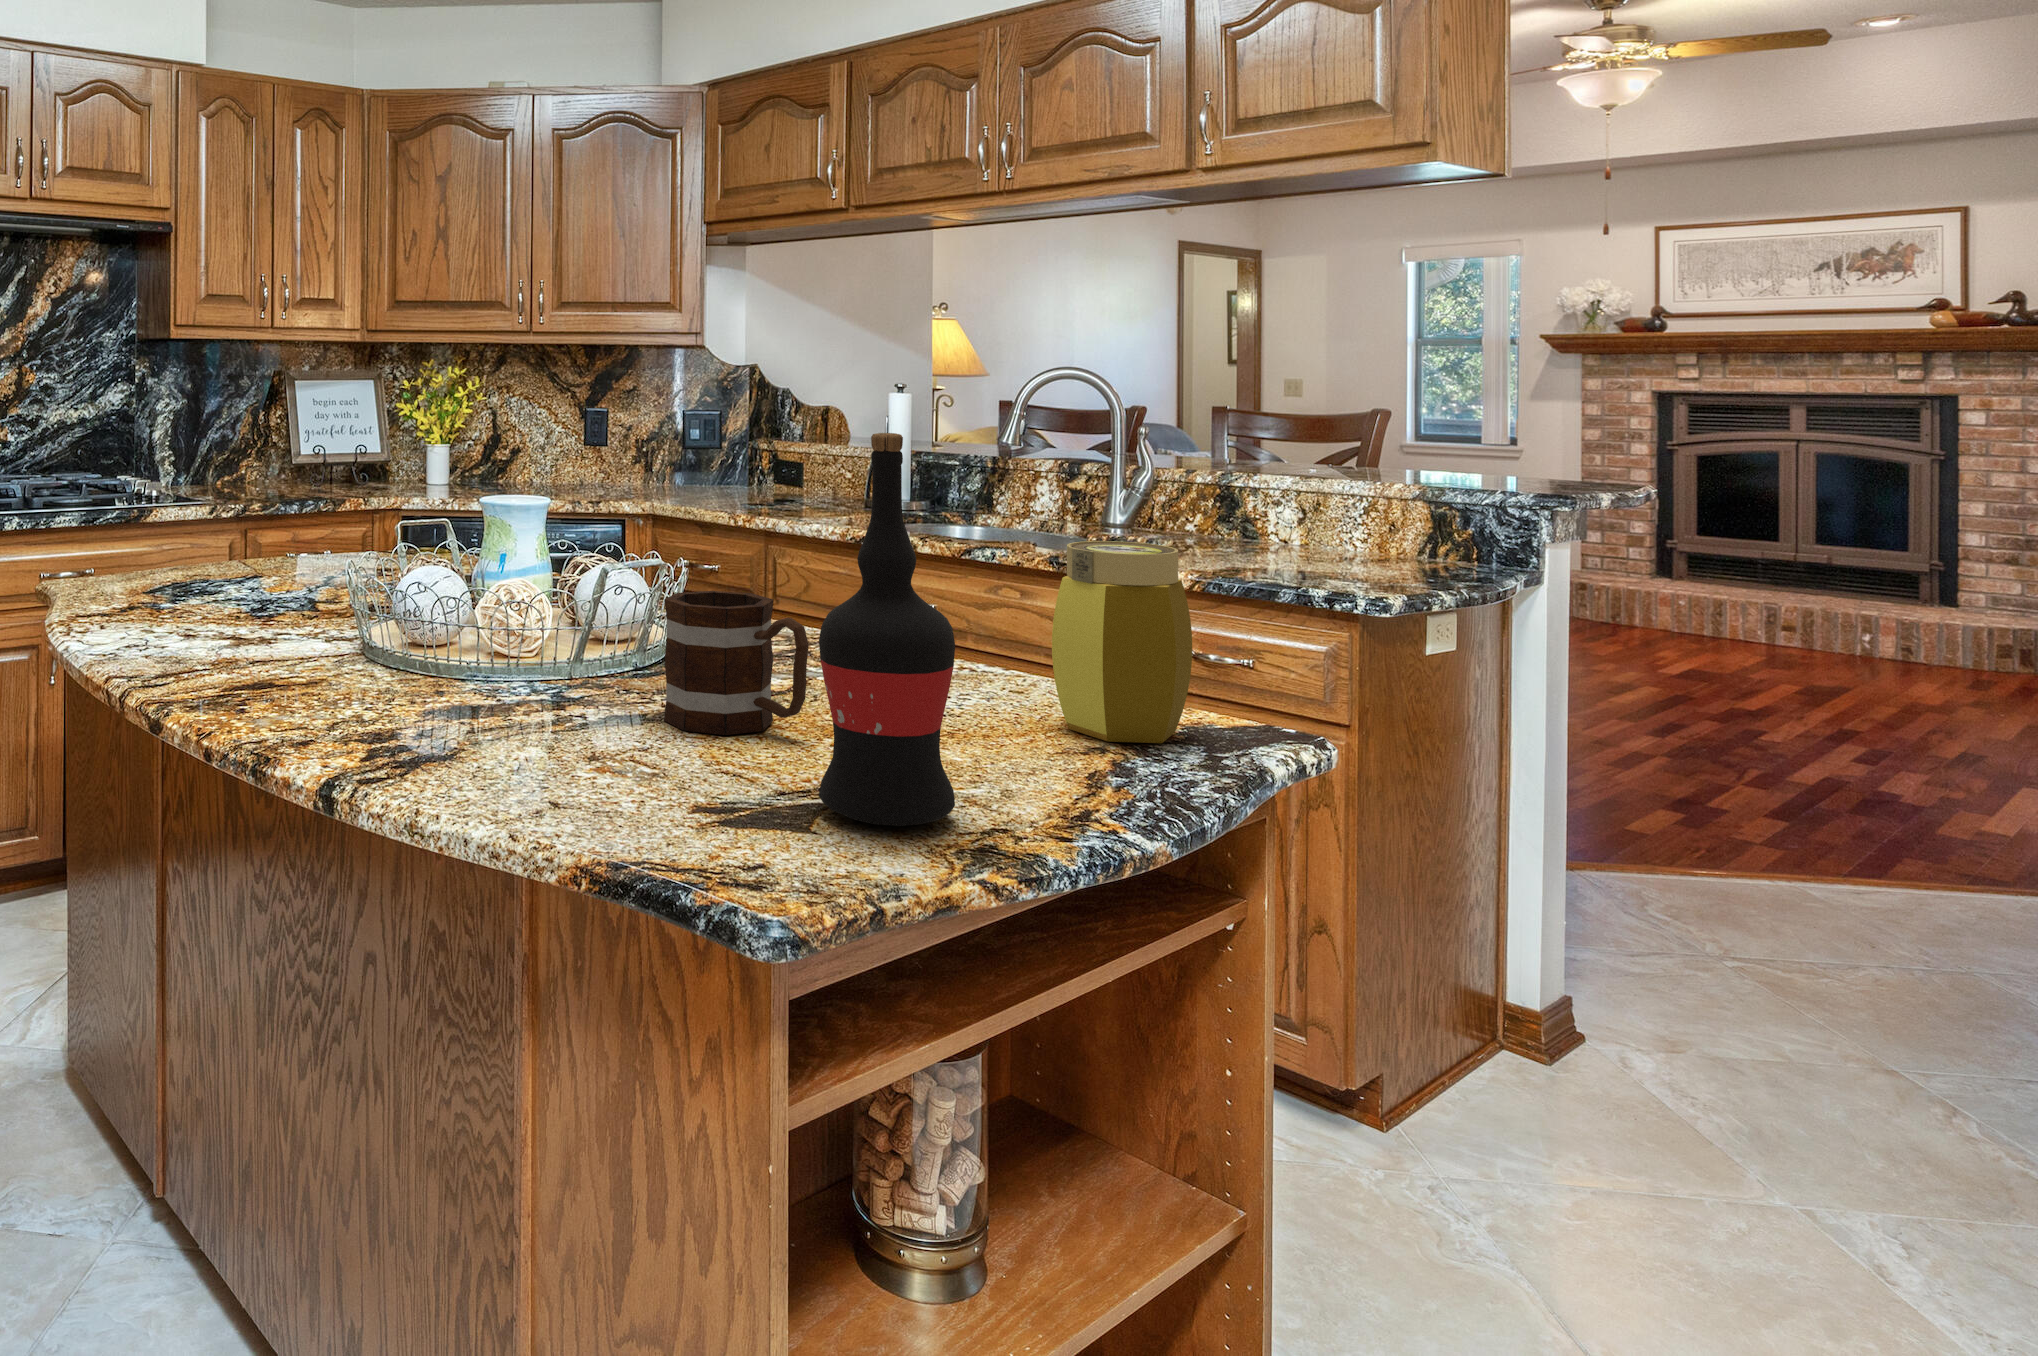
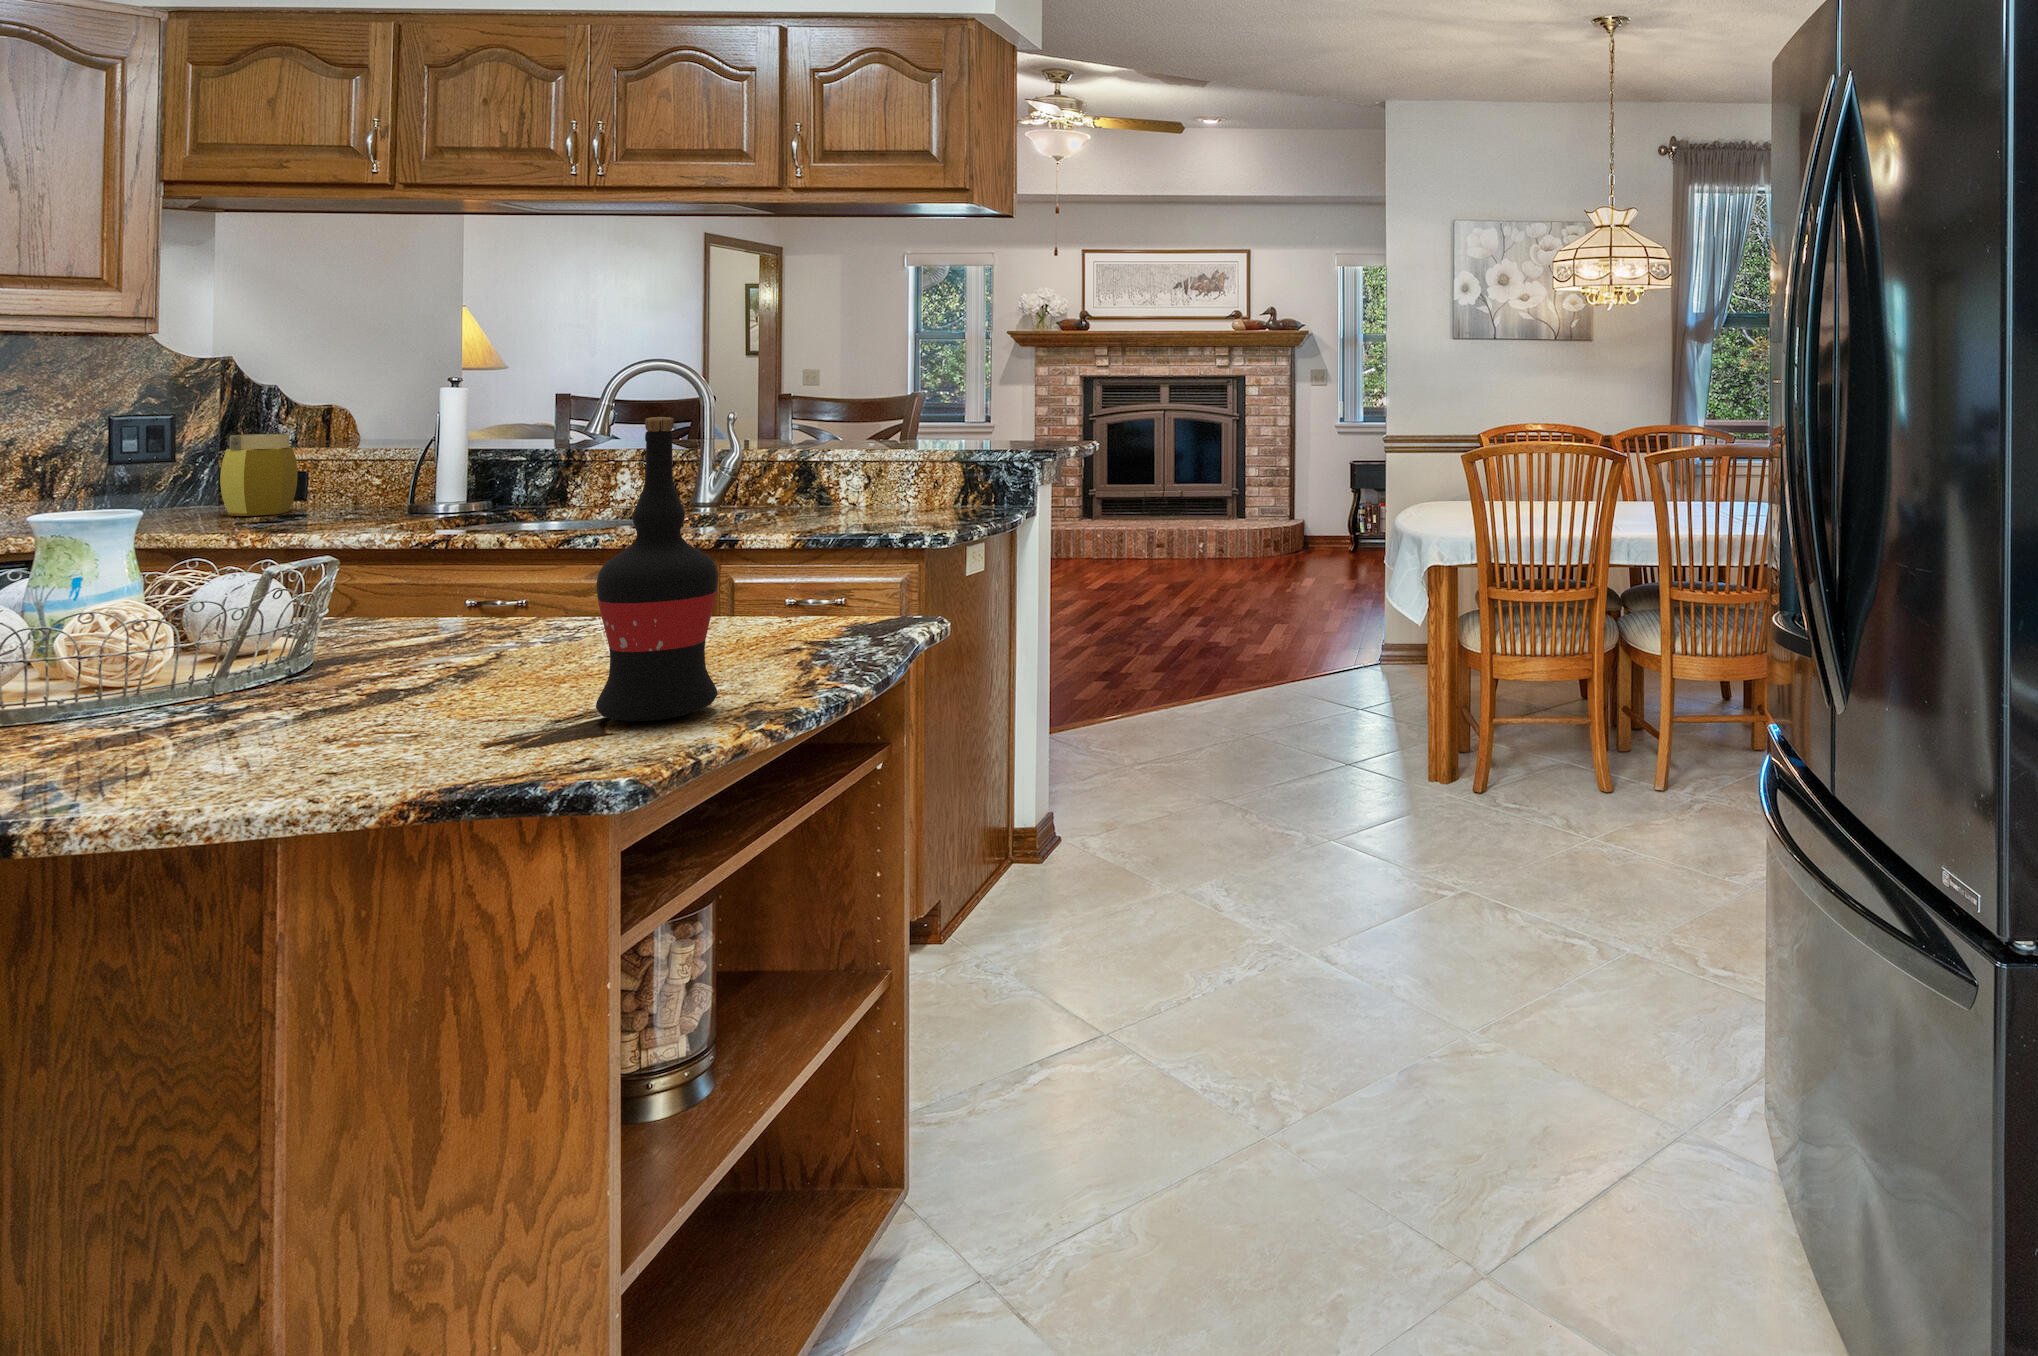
jar: present [1052,541,1192,743] -> present [220,434,298,516]
mug: present [664,591,809,735] -> none [370,572,542,705]

